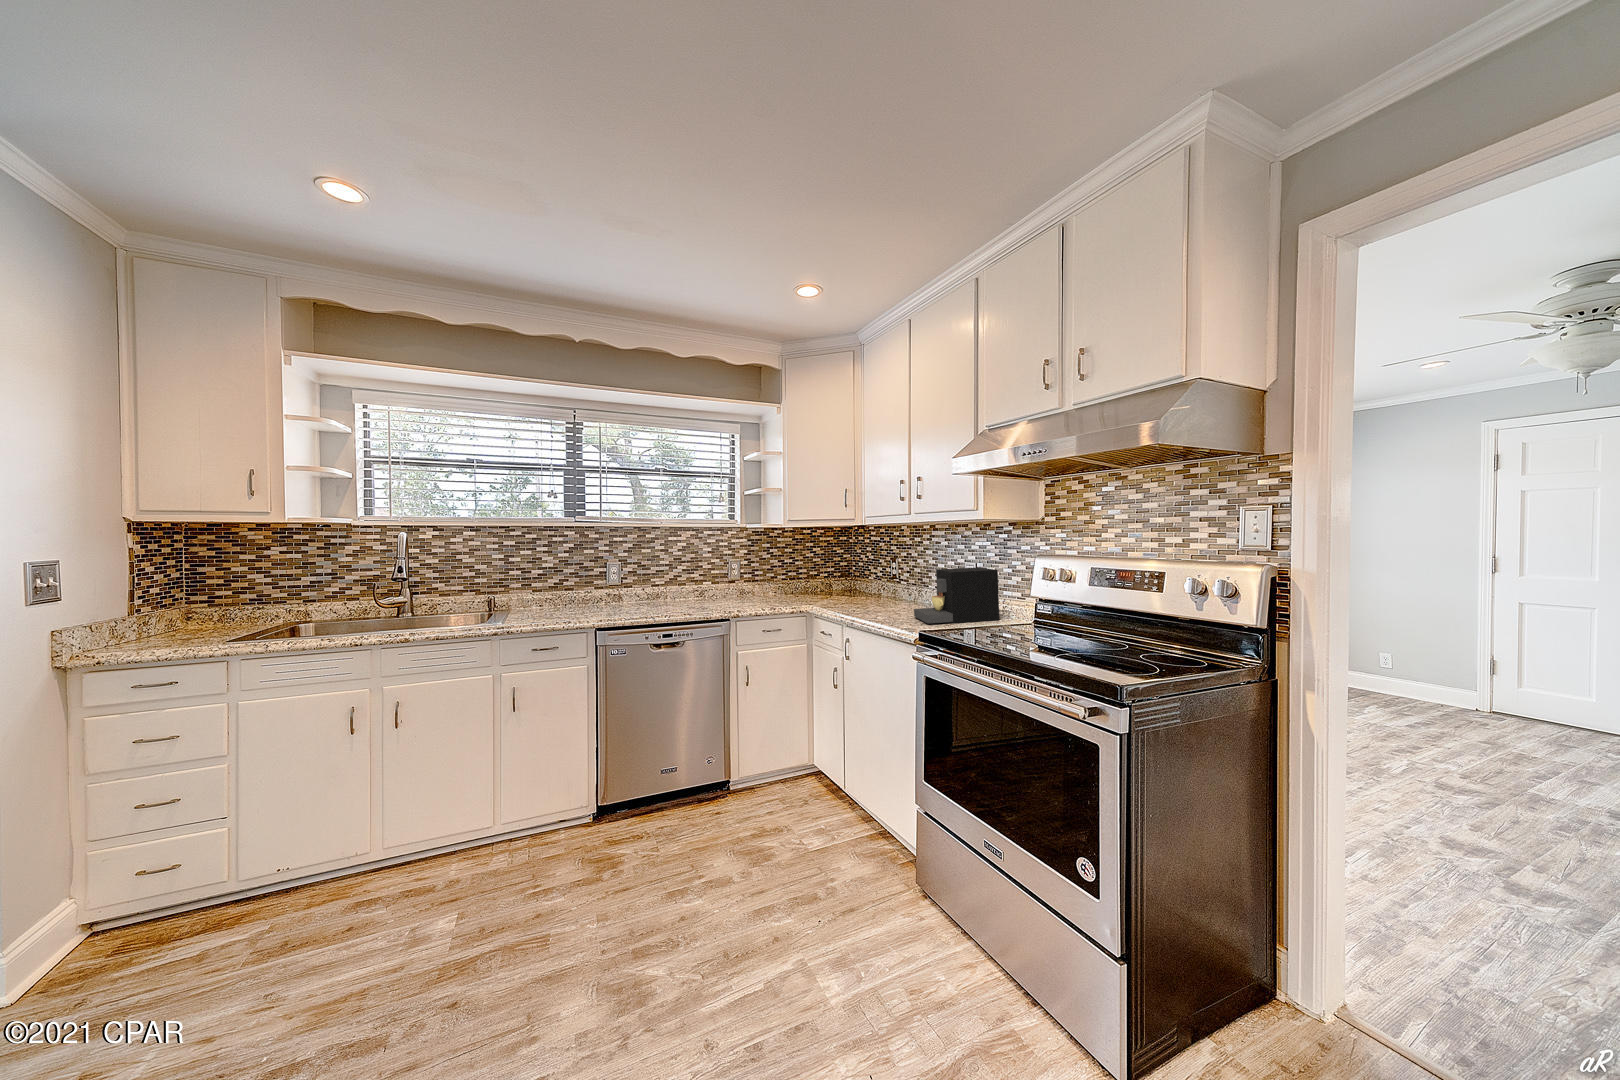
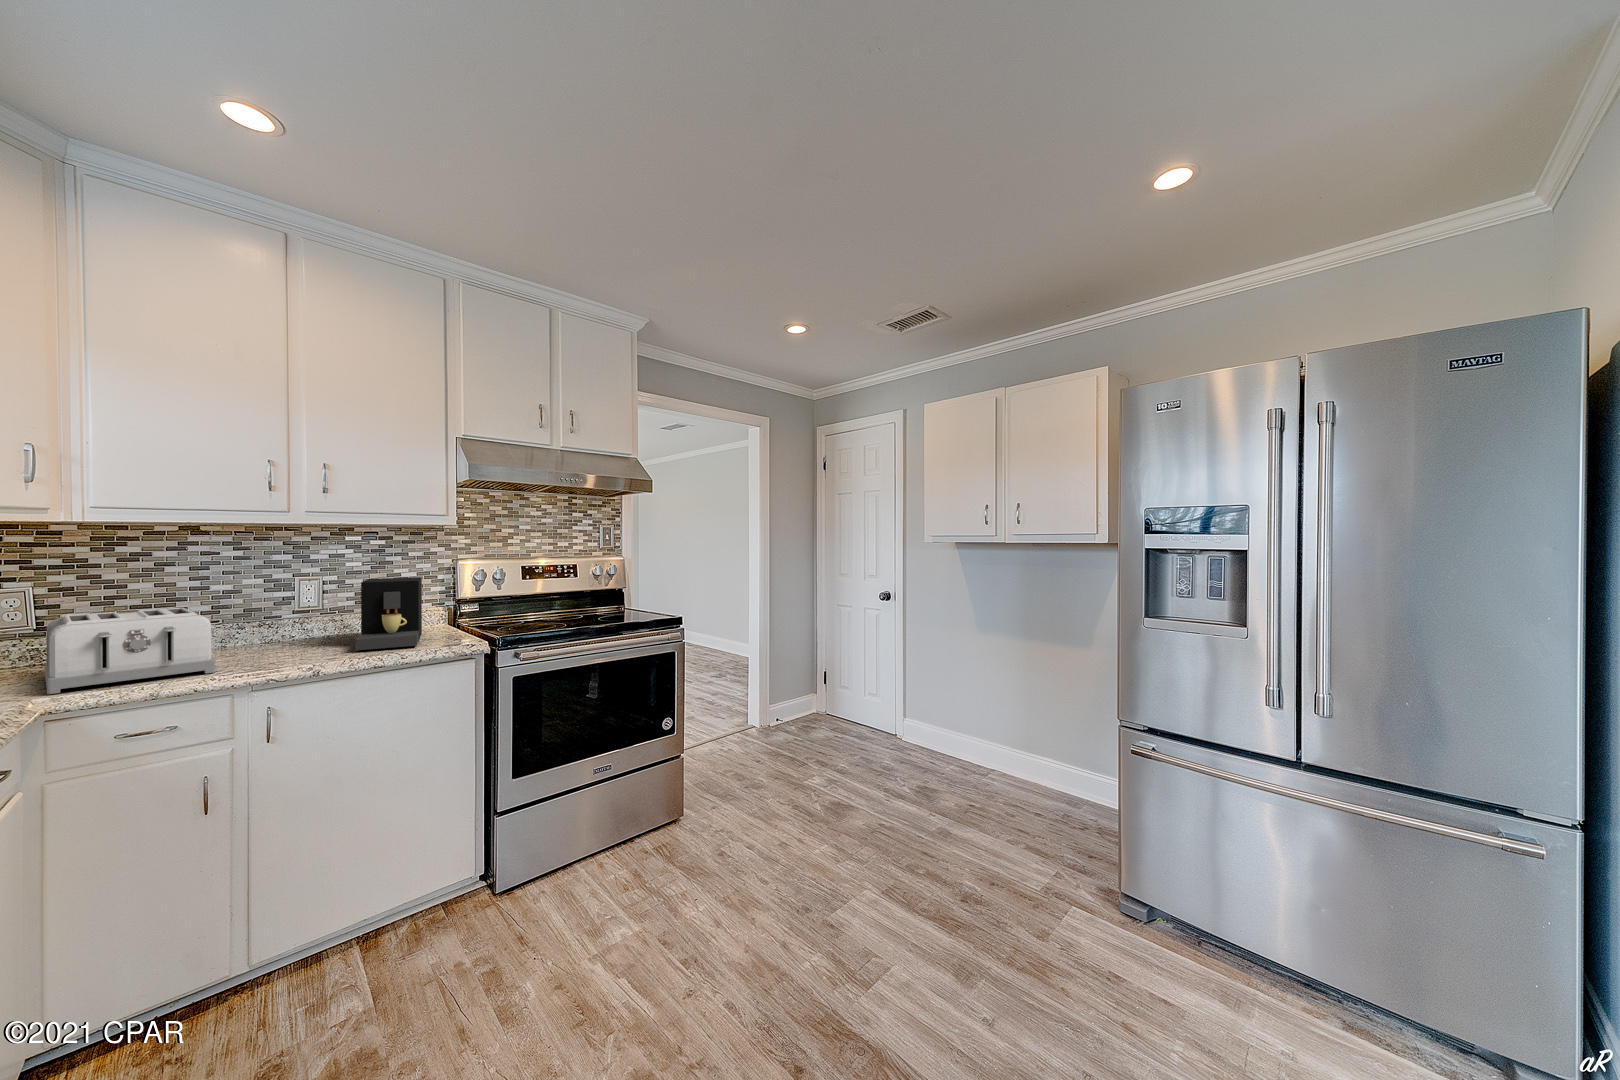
toaster: none [840,572,911,609] -> present [44,607,215,694]

